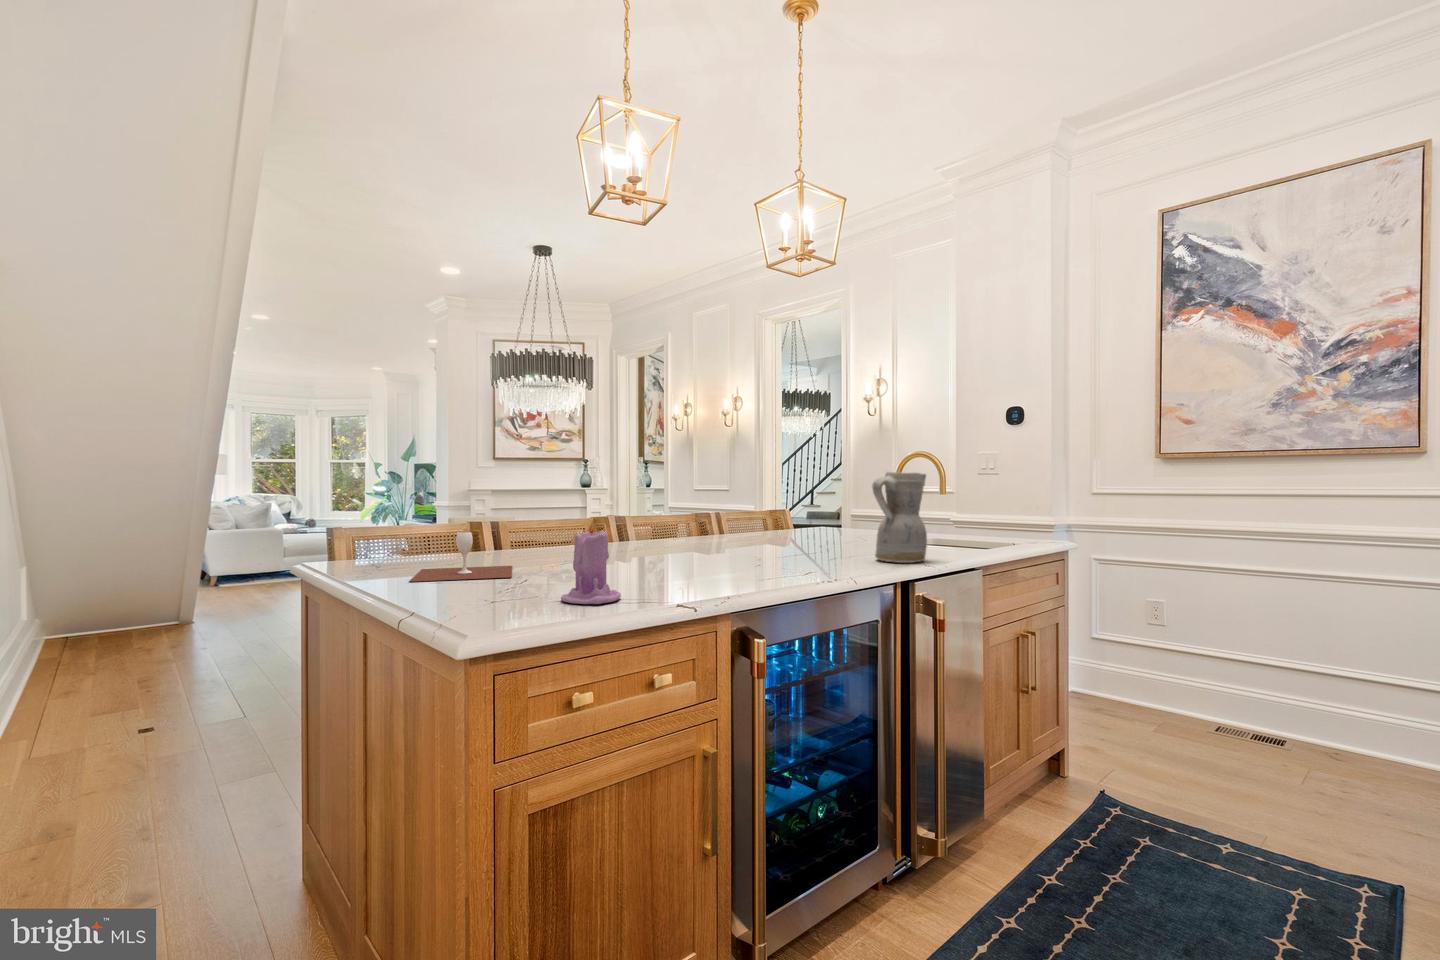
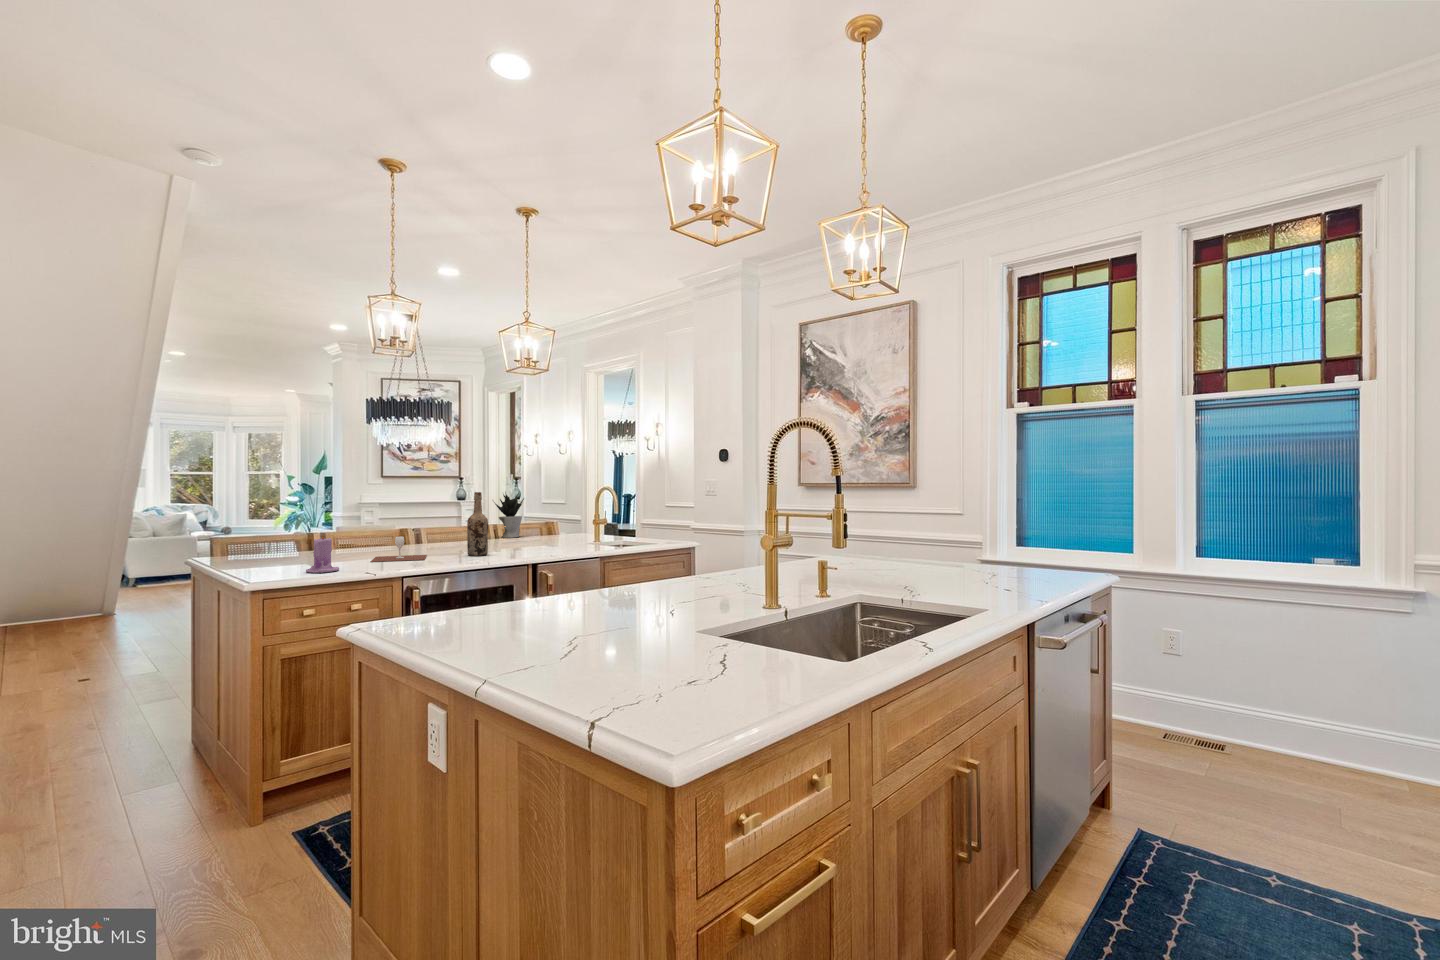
wine bottle: none [774,452,808,565] -> present [467,492,488,556]
potted plant: none [717,463,762,533] -> present [494,492,524,538]
ceramic pitcher: present [872,472,927,563] -> none [526,503,561,554]
wine glass: present [409,532,512,582] -> present [370,536,427,562]

